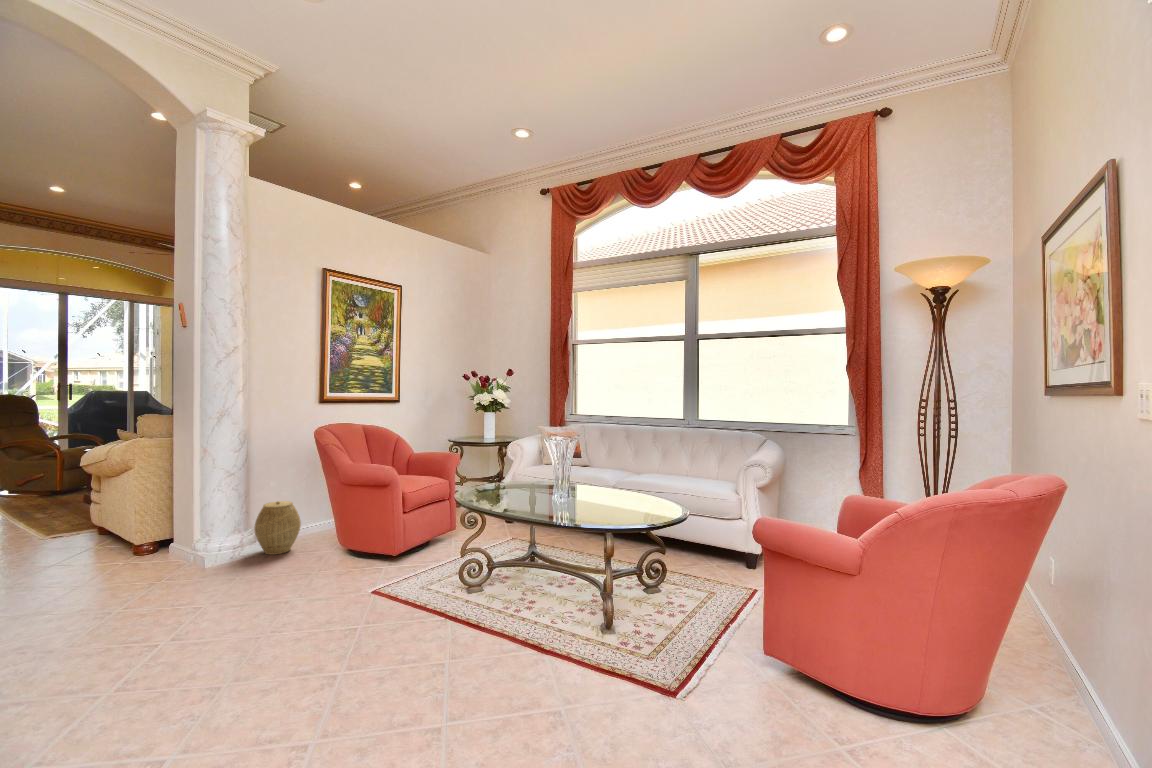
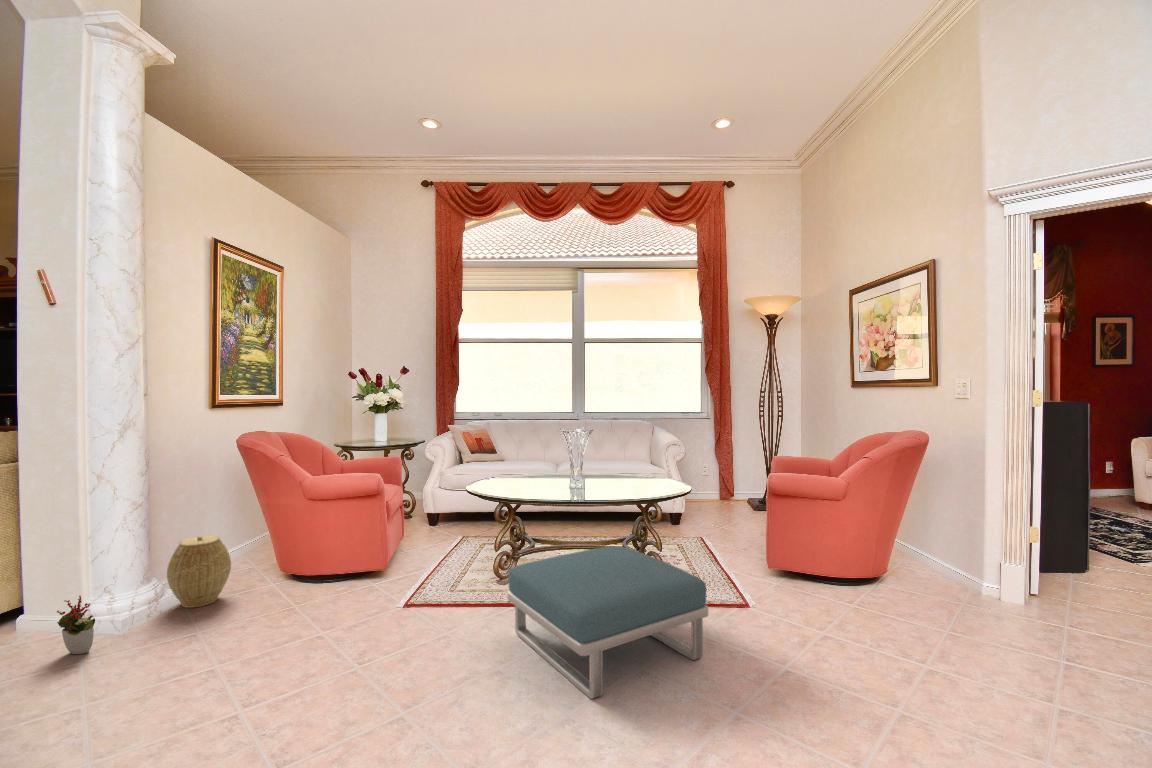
decorative plant: none [161,530,186,571] -> present [57,596,95,654]
footstool: none [304,572,516,731] -> present [507,546,708,699]

